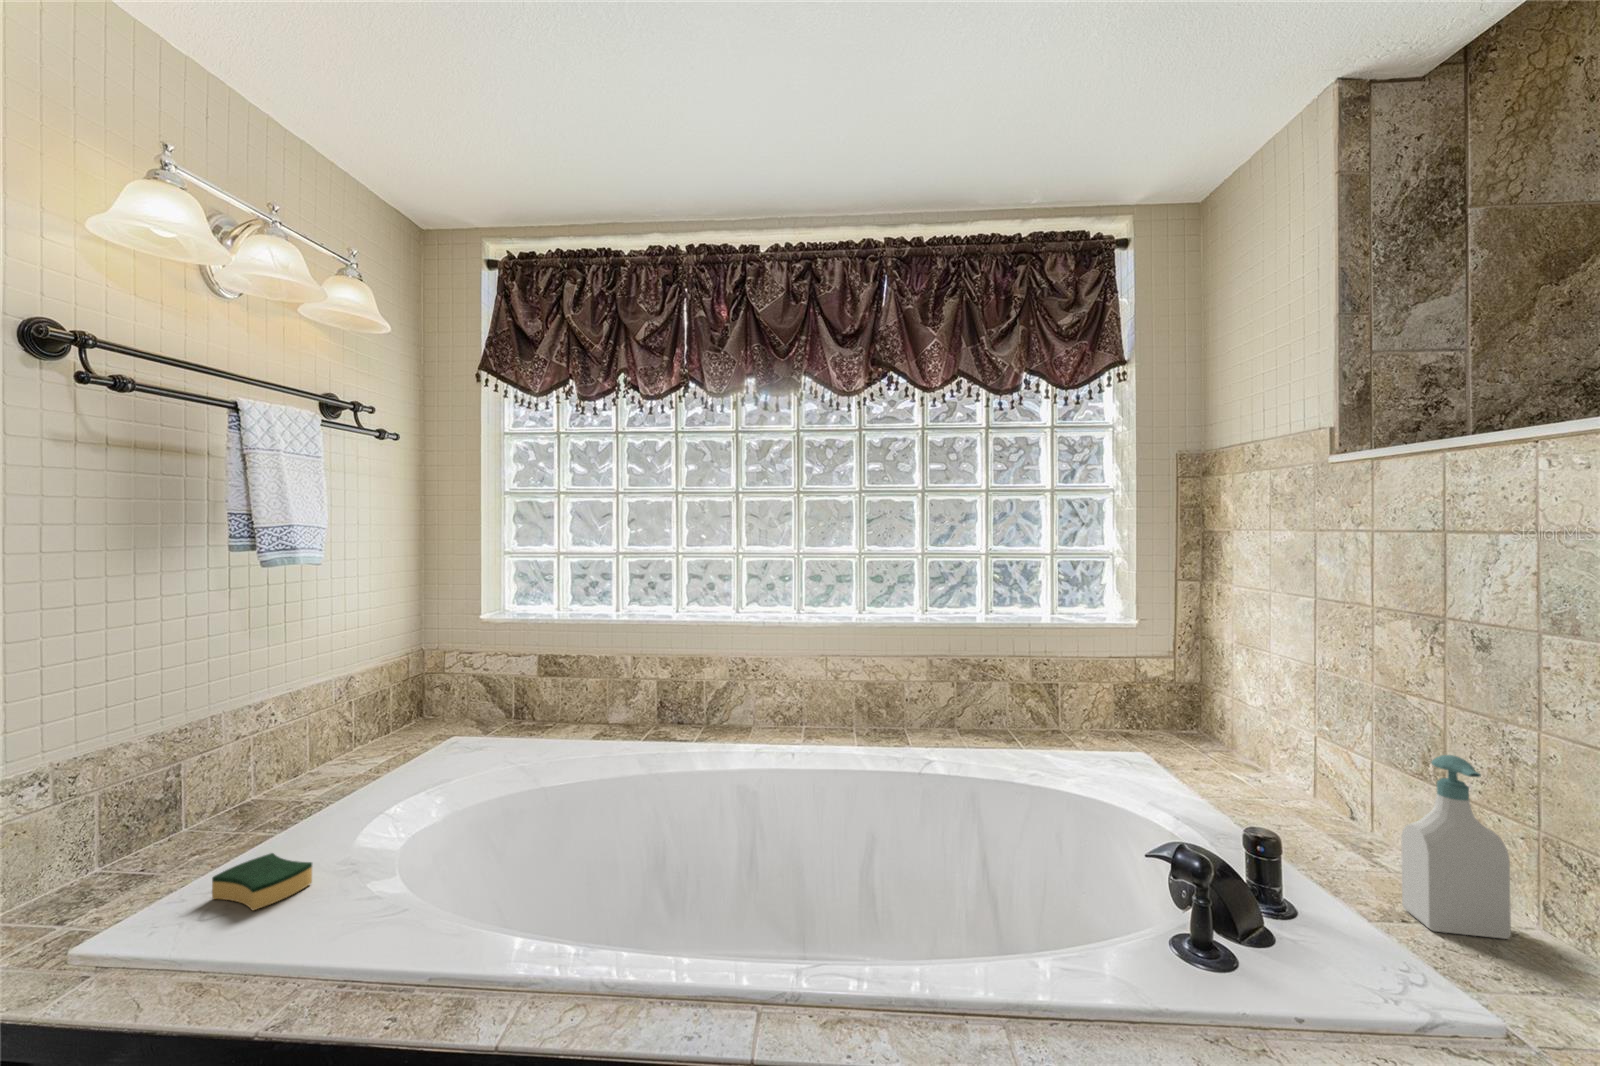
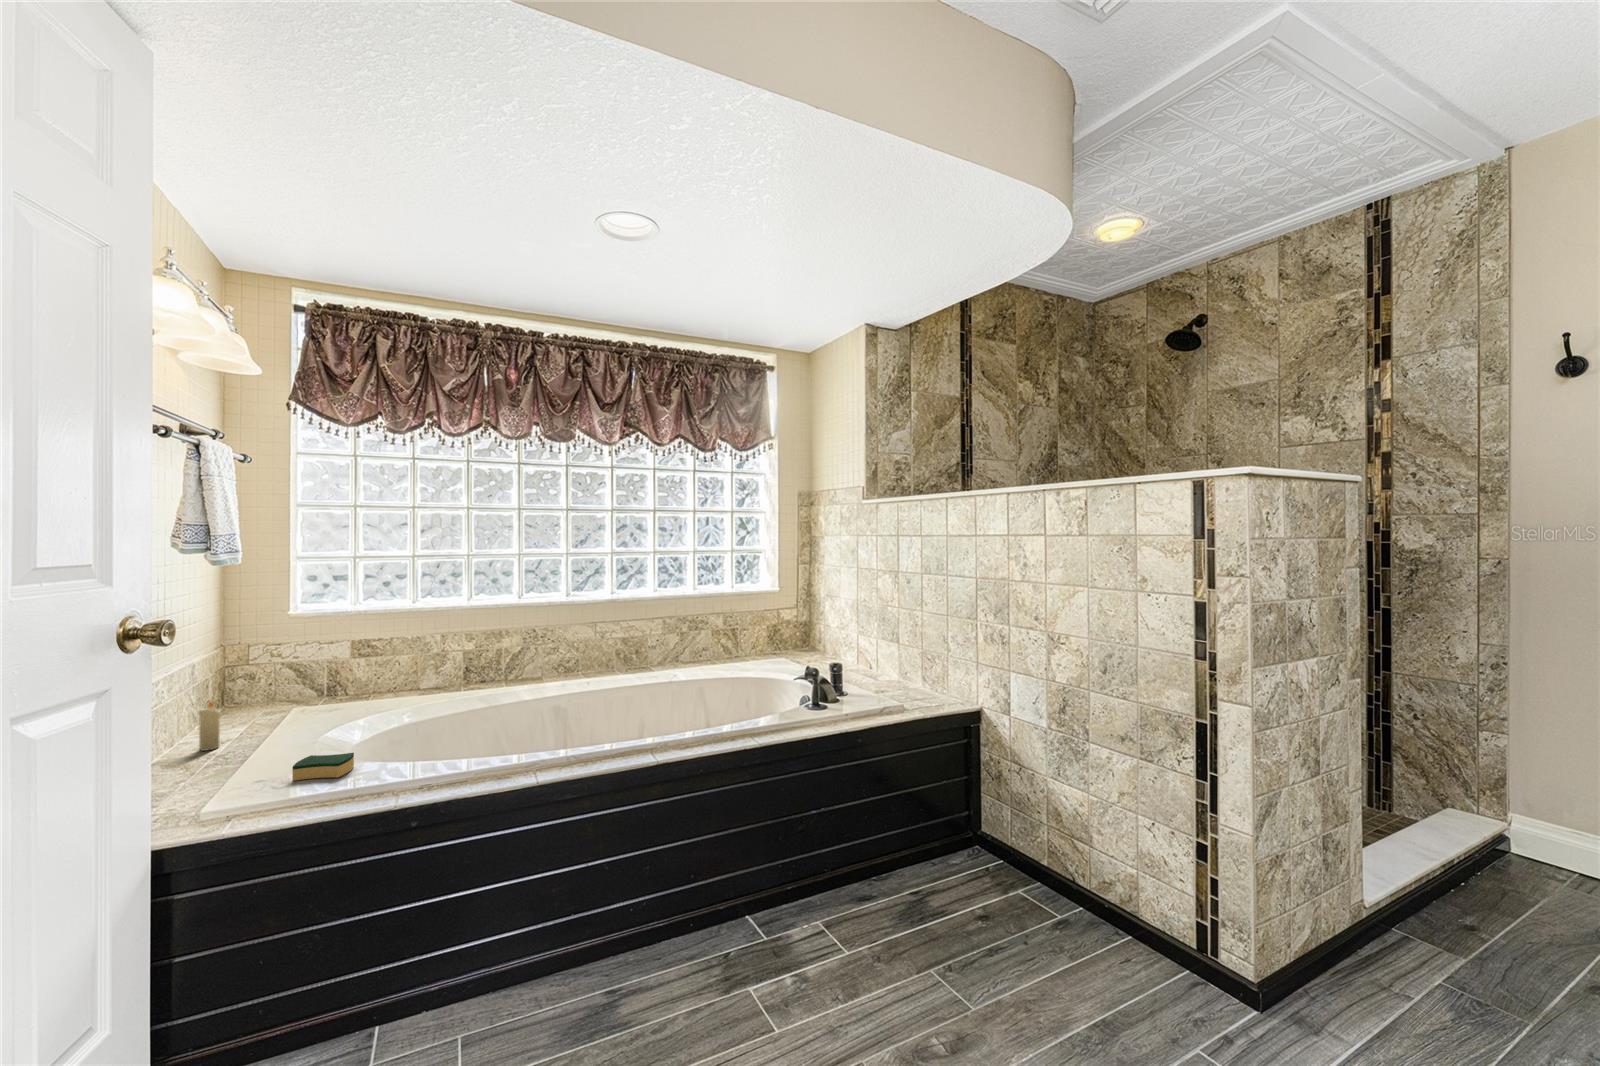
candle: none [297,726,321,789] -> present [199,701,220,751]
soap bottle: present [1401,755,1511,939] -> none [888,626,919,694]

